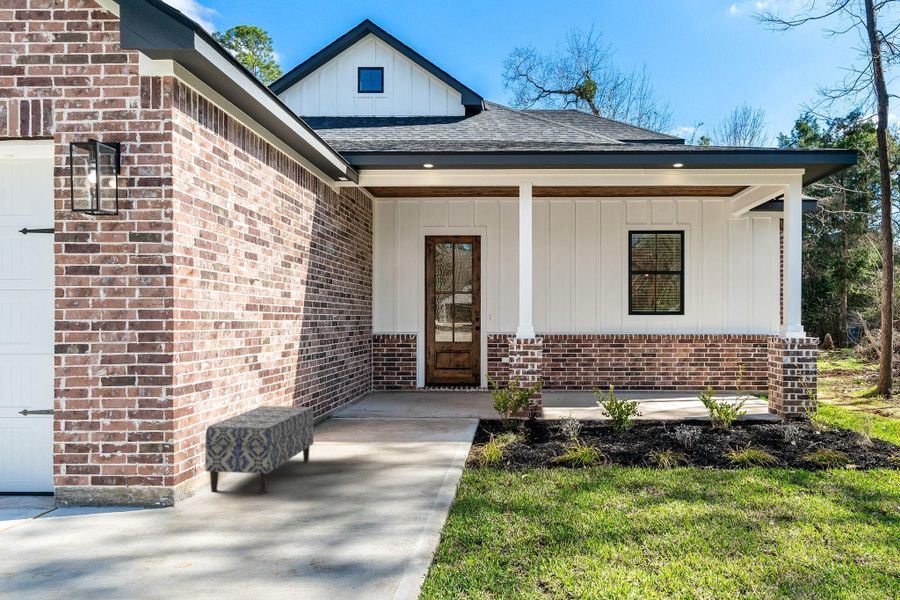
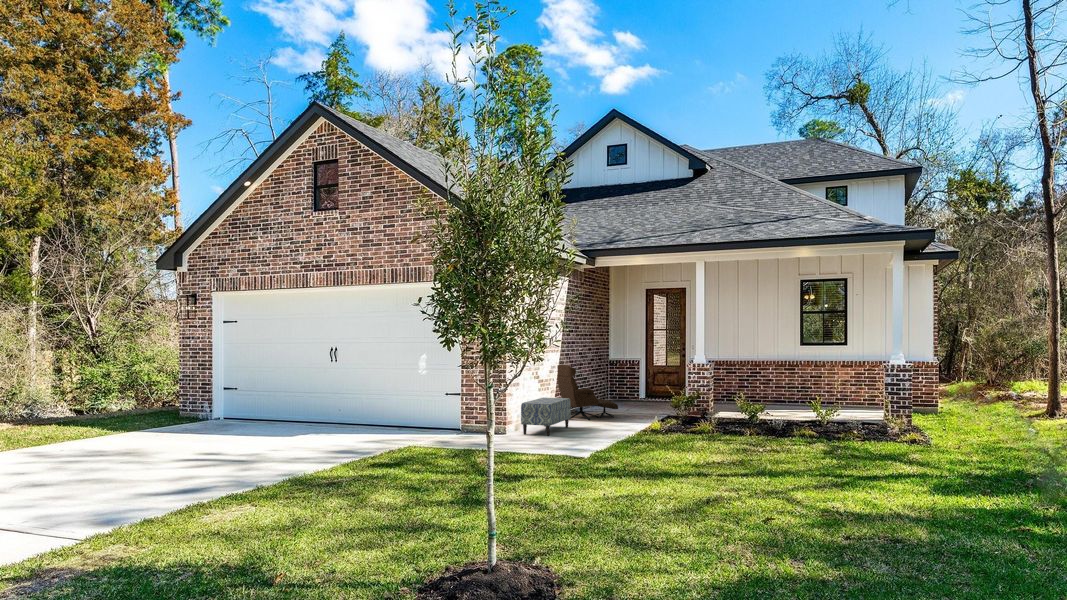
lounge chair: none [293,343,396,438] -> present [557,365,618,420]

